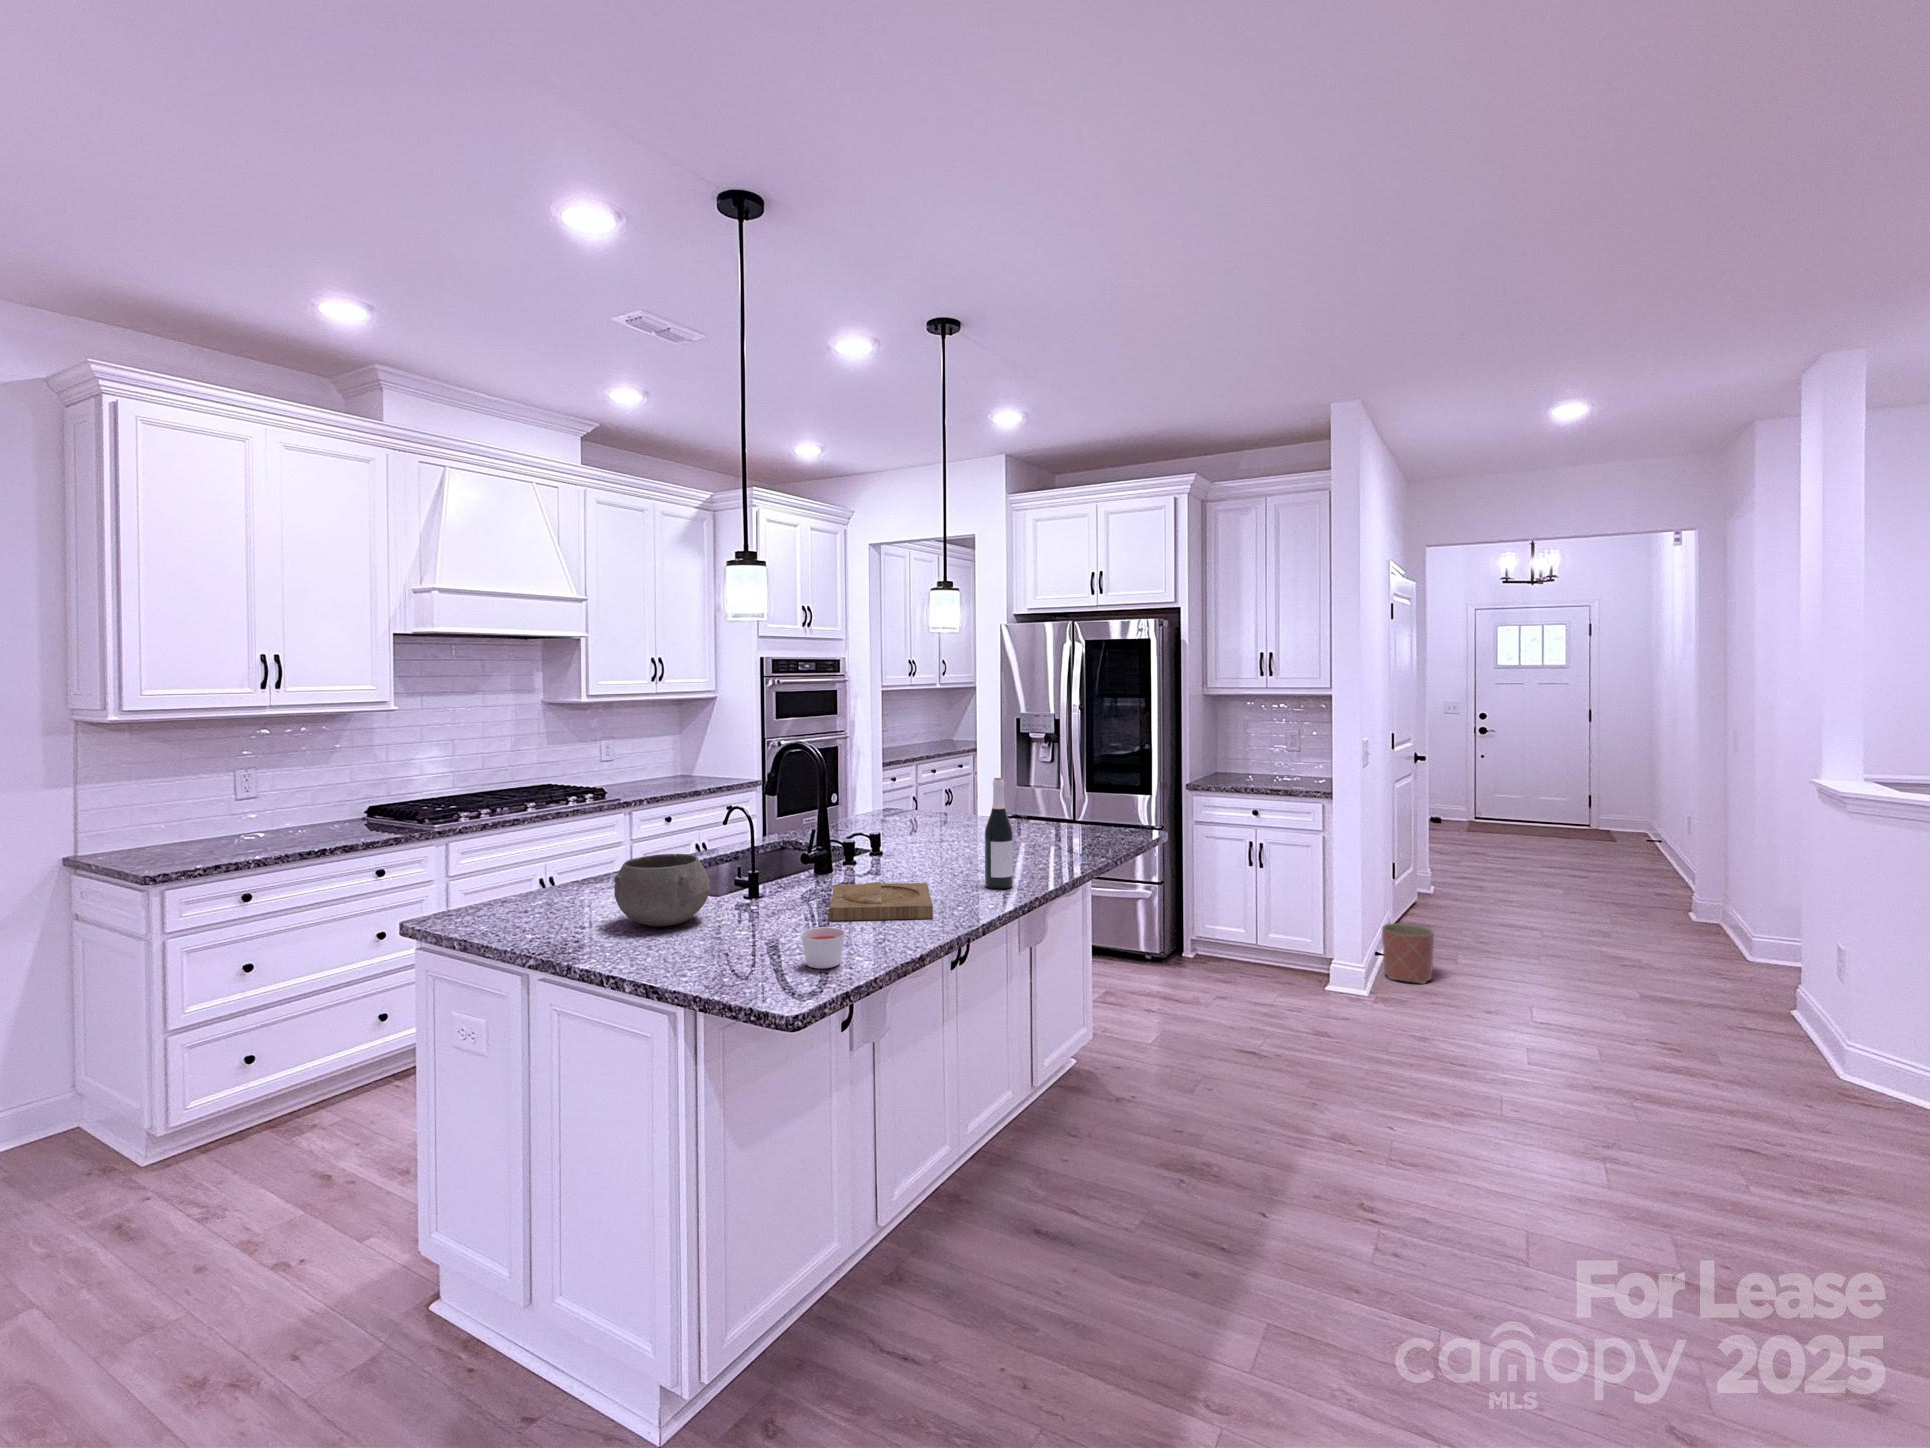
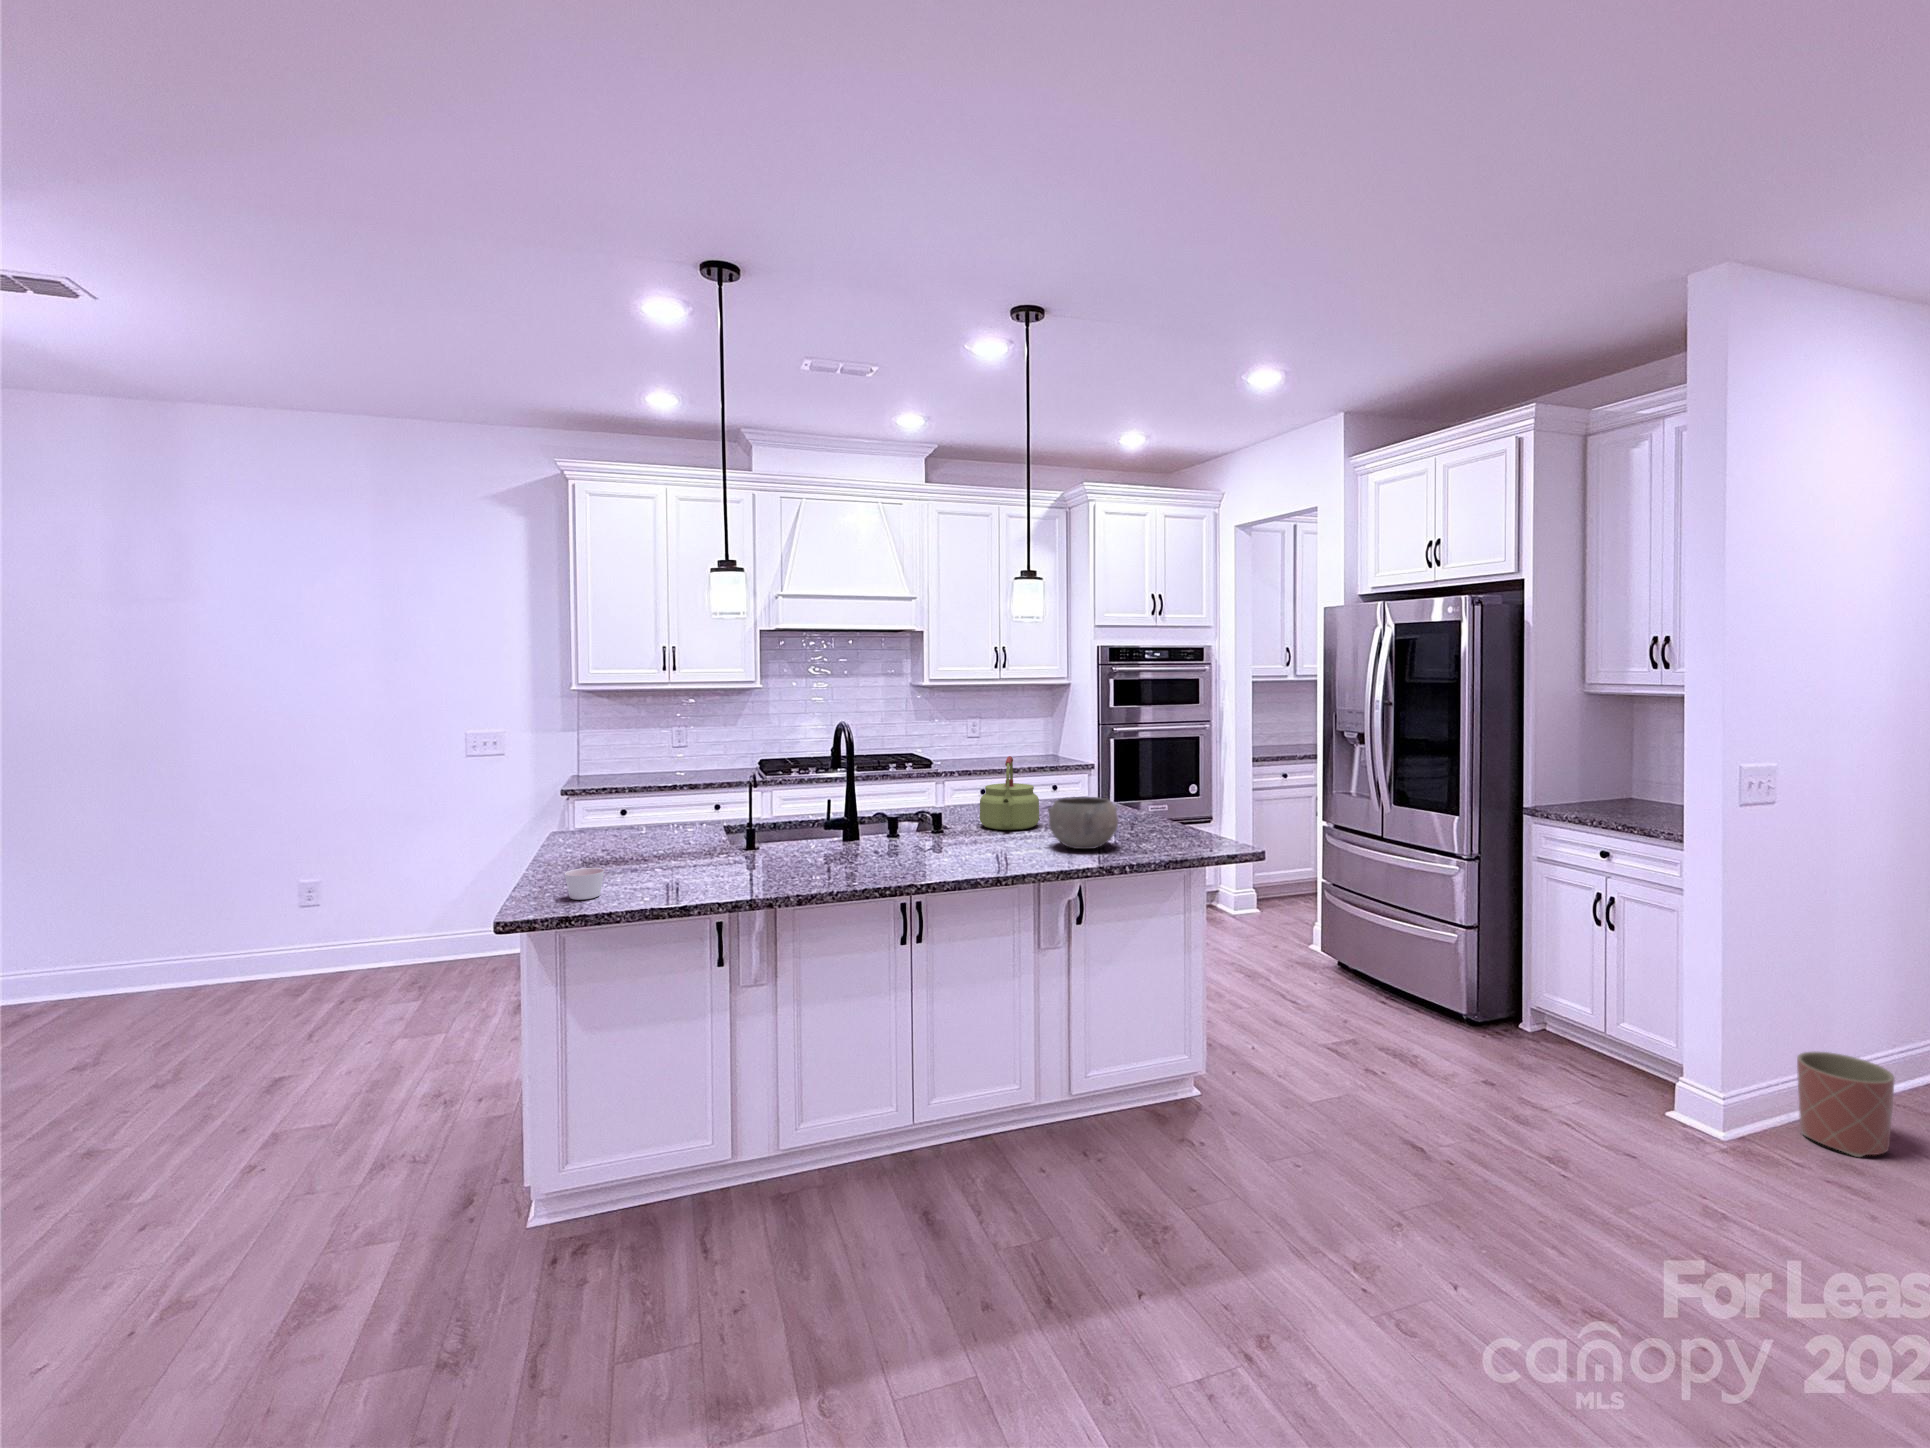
kettle: none [895,769,956,843] -> present [980,756,1039,830]
wine bottle: present [985,778,1013,889] -> none [885,764,913,873]
bowl: present [614,854,711,926] -> present [1048,797,1118,849]
tray: present [830,882,933,921] -> none [701,846,828,883]

